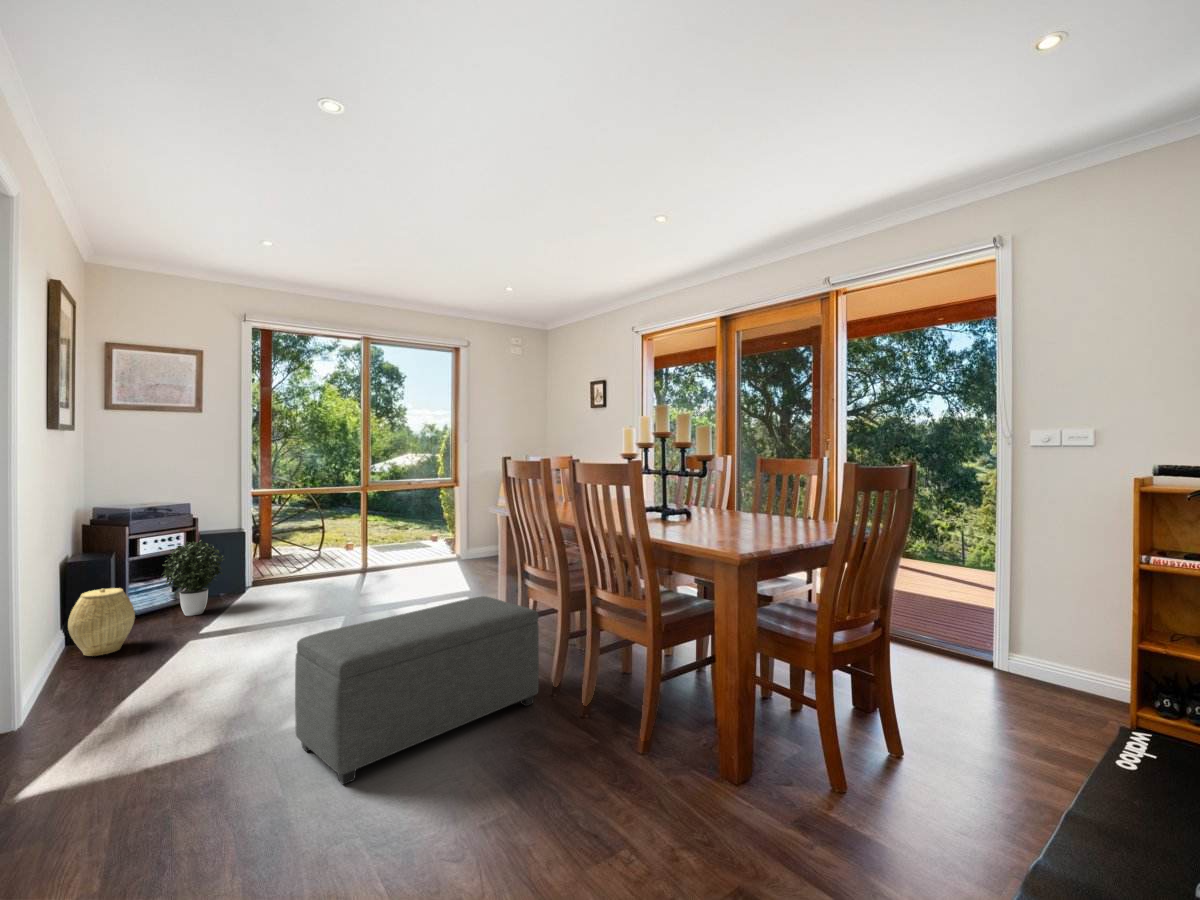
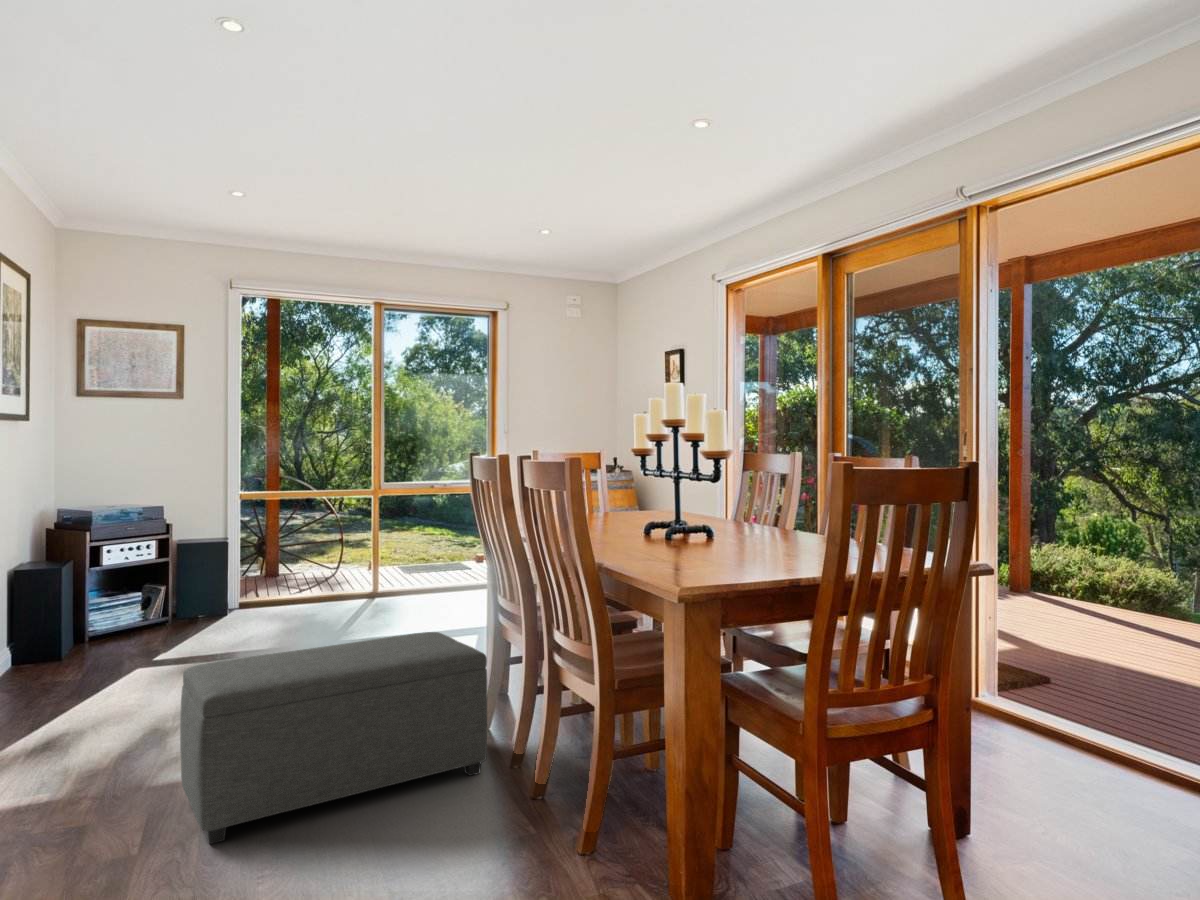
potted plant: present [163,540,224,616] -> none [124,550,194,639]
woven basket: present [68,588,135,656] -> none [13,601,83,677]

